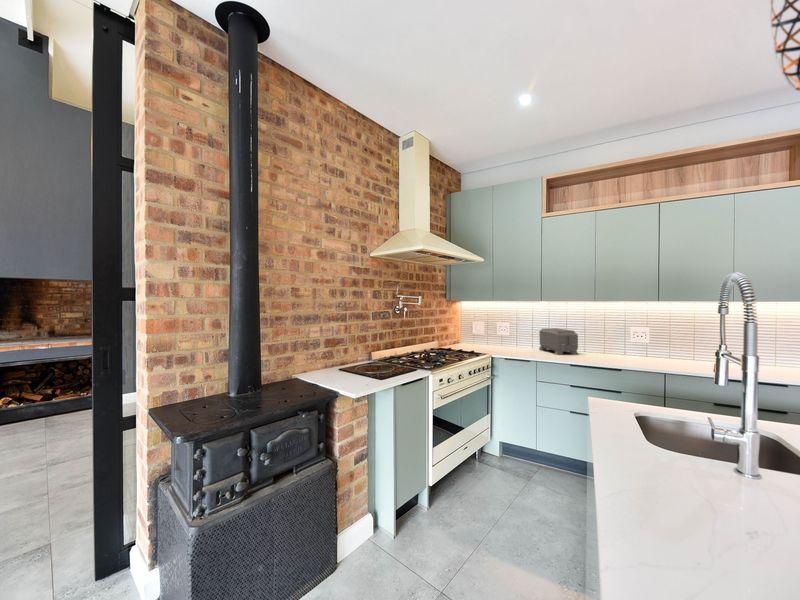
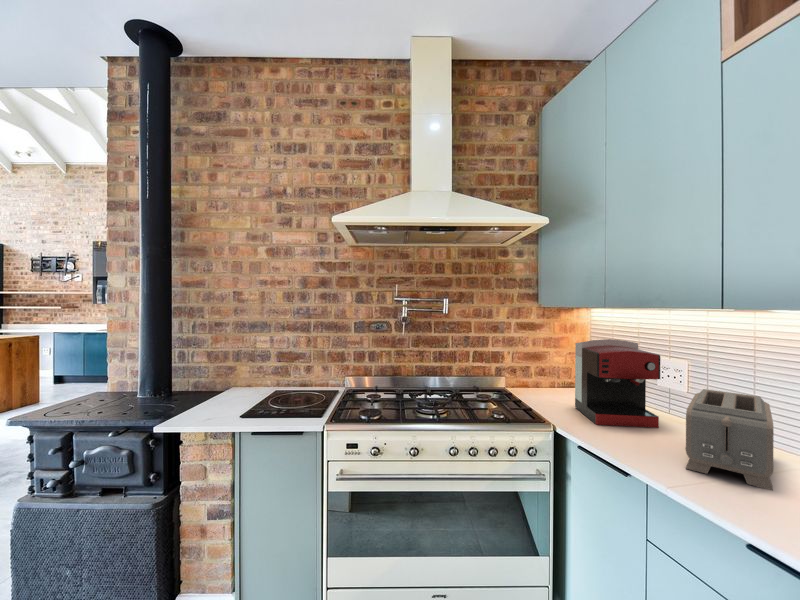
coffee maker: none [484,314,523,351] -> present [575,339,660,428]

